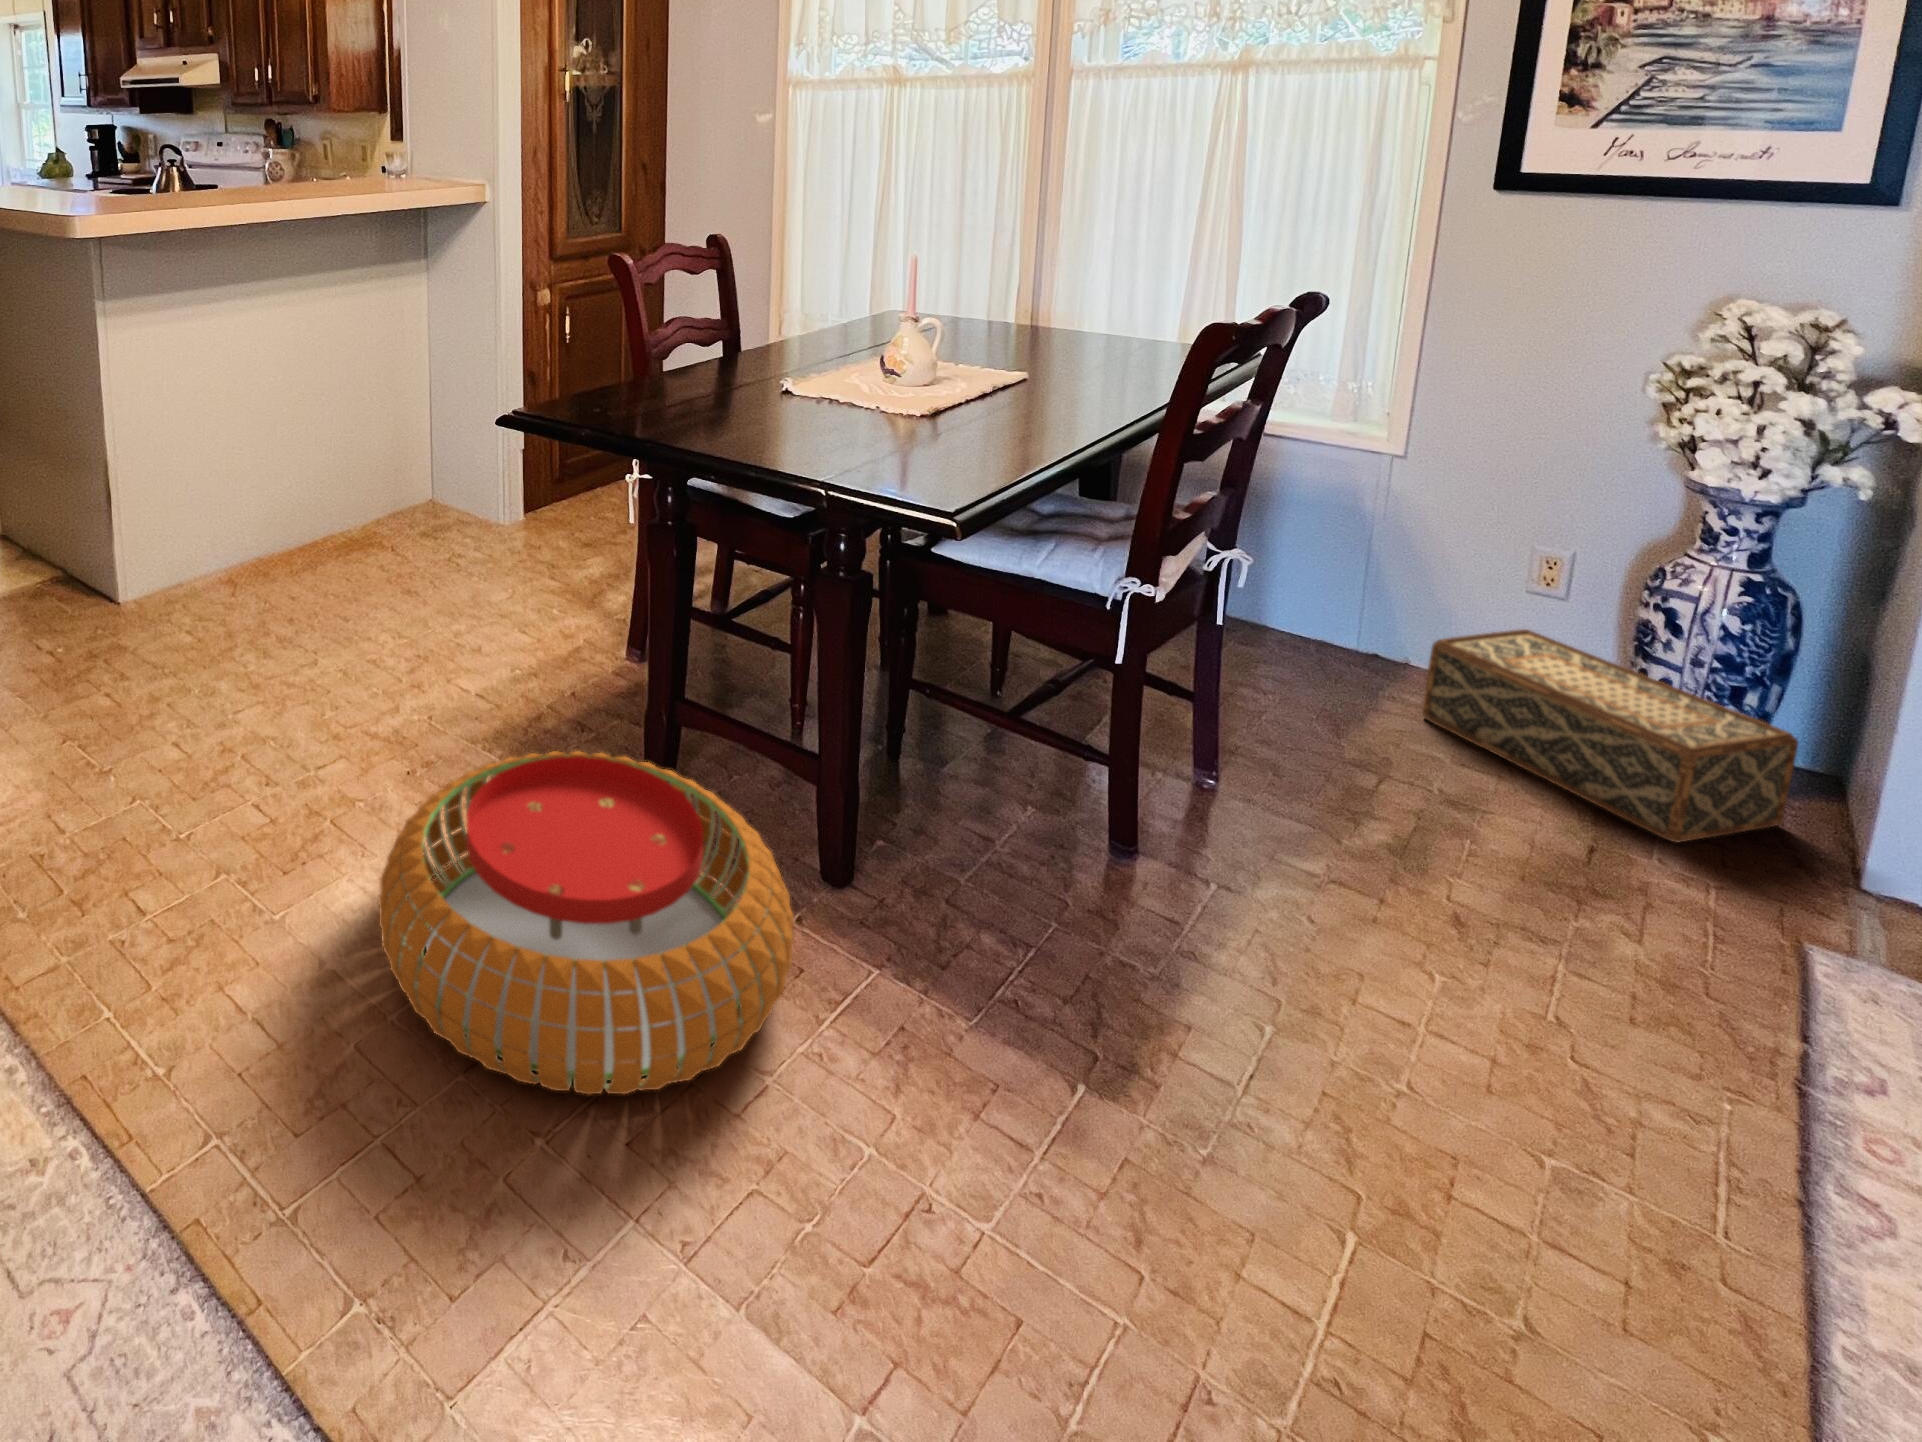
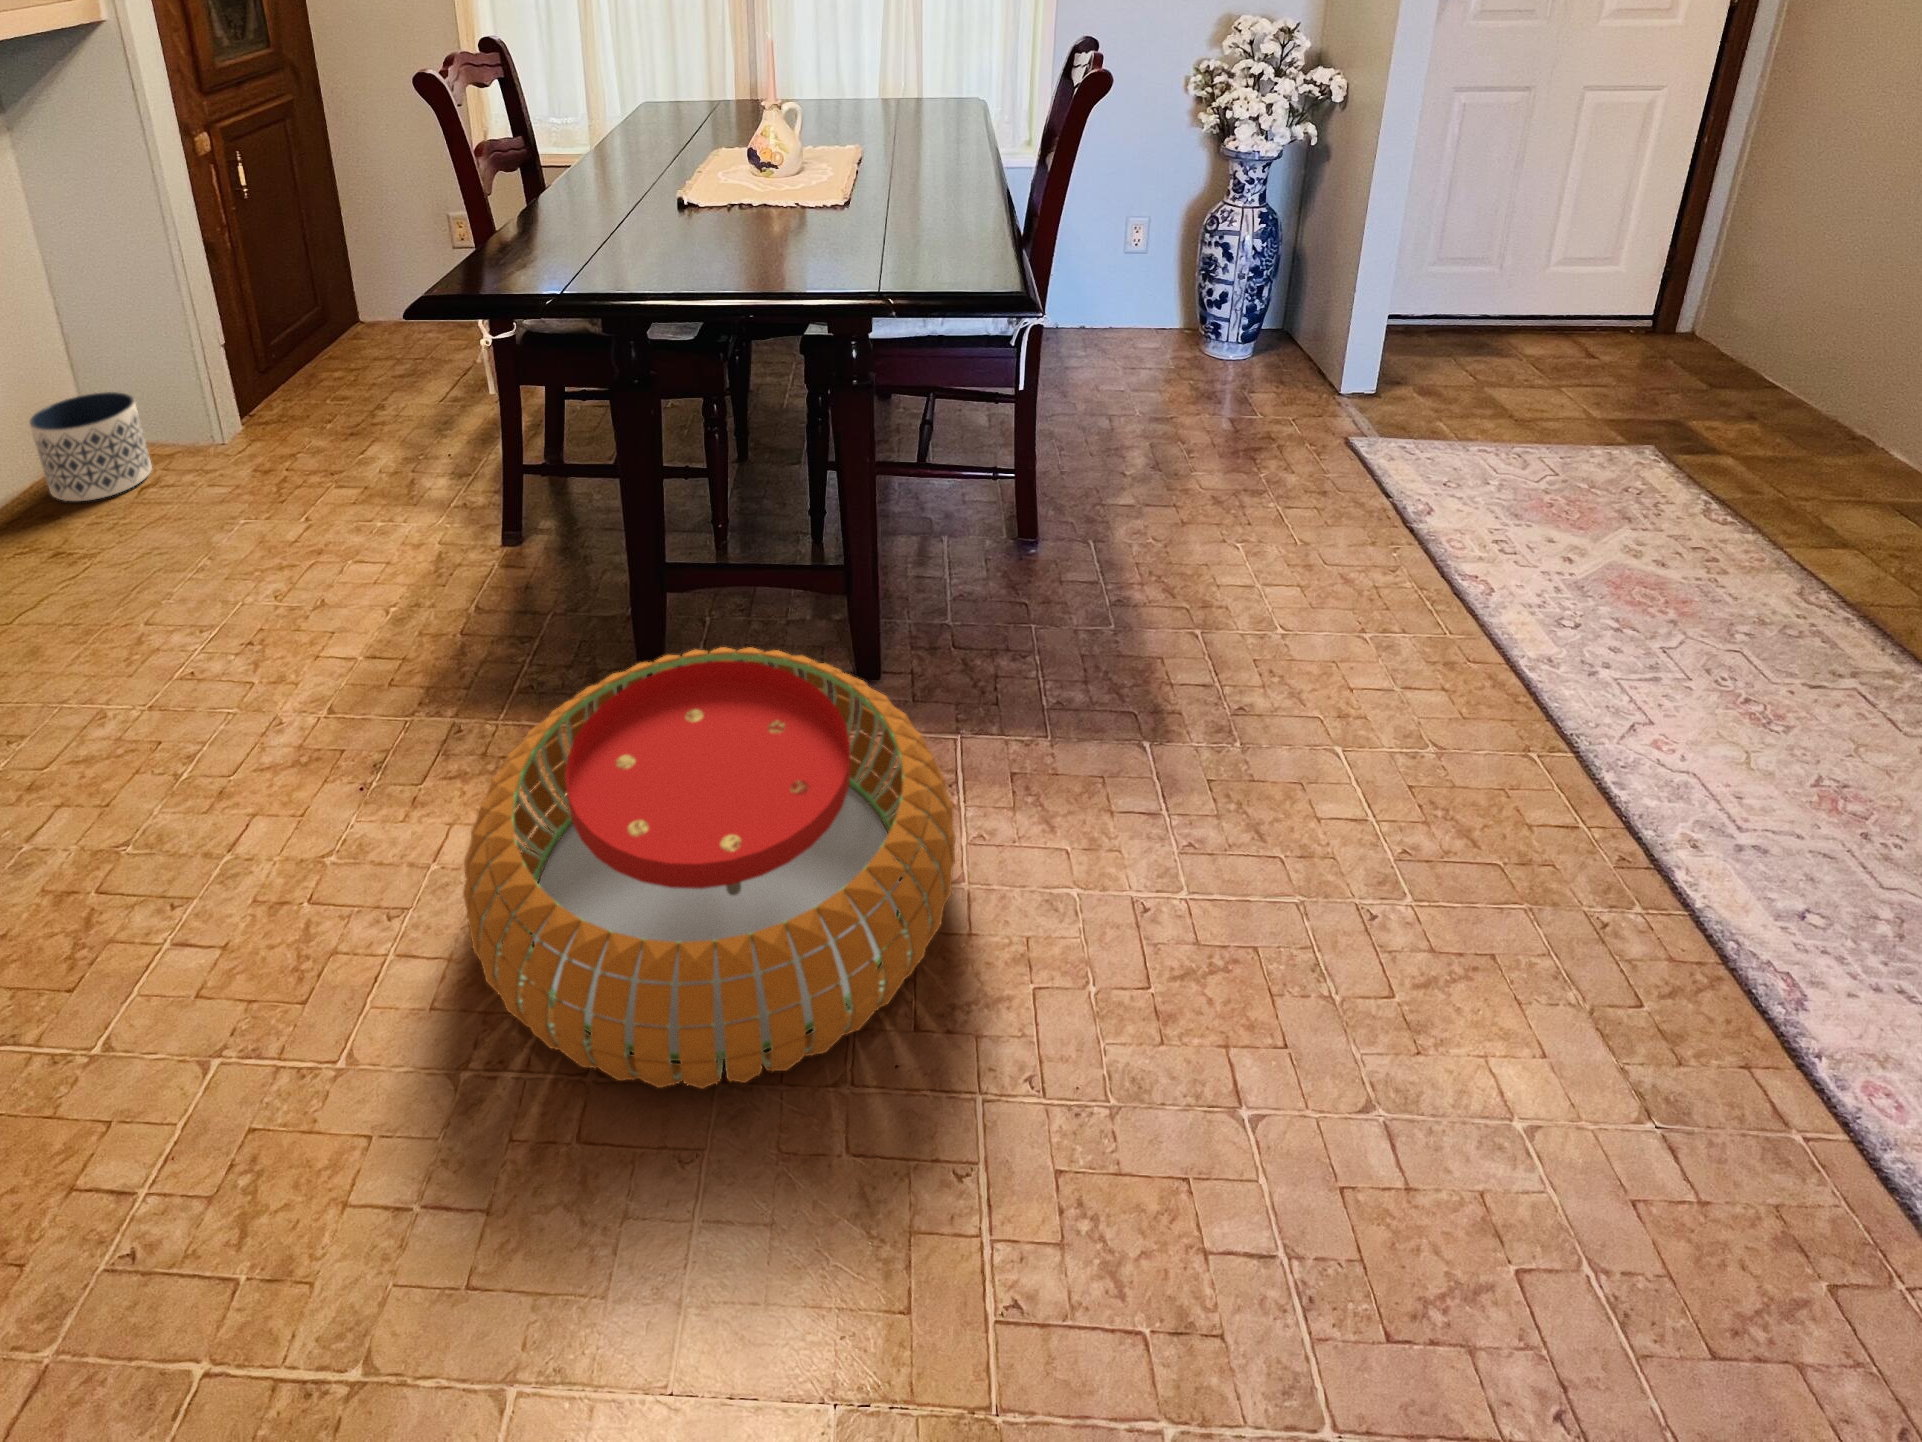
planter: none [377,459,441,533] -> present [30,392,152,501]
woven basket: present [1422,629,1798,842] -> none [1106,278,1300,396]

